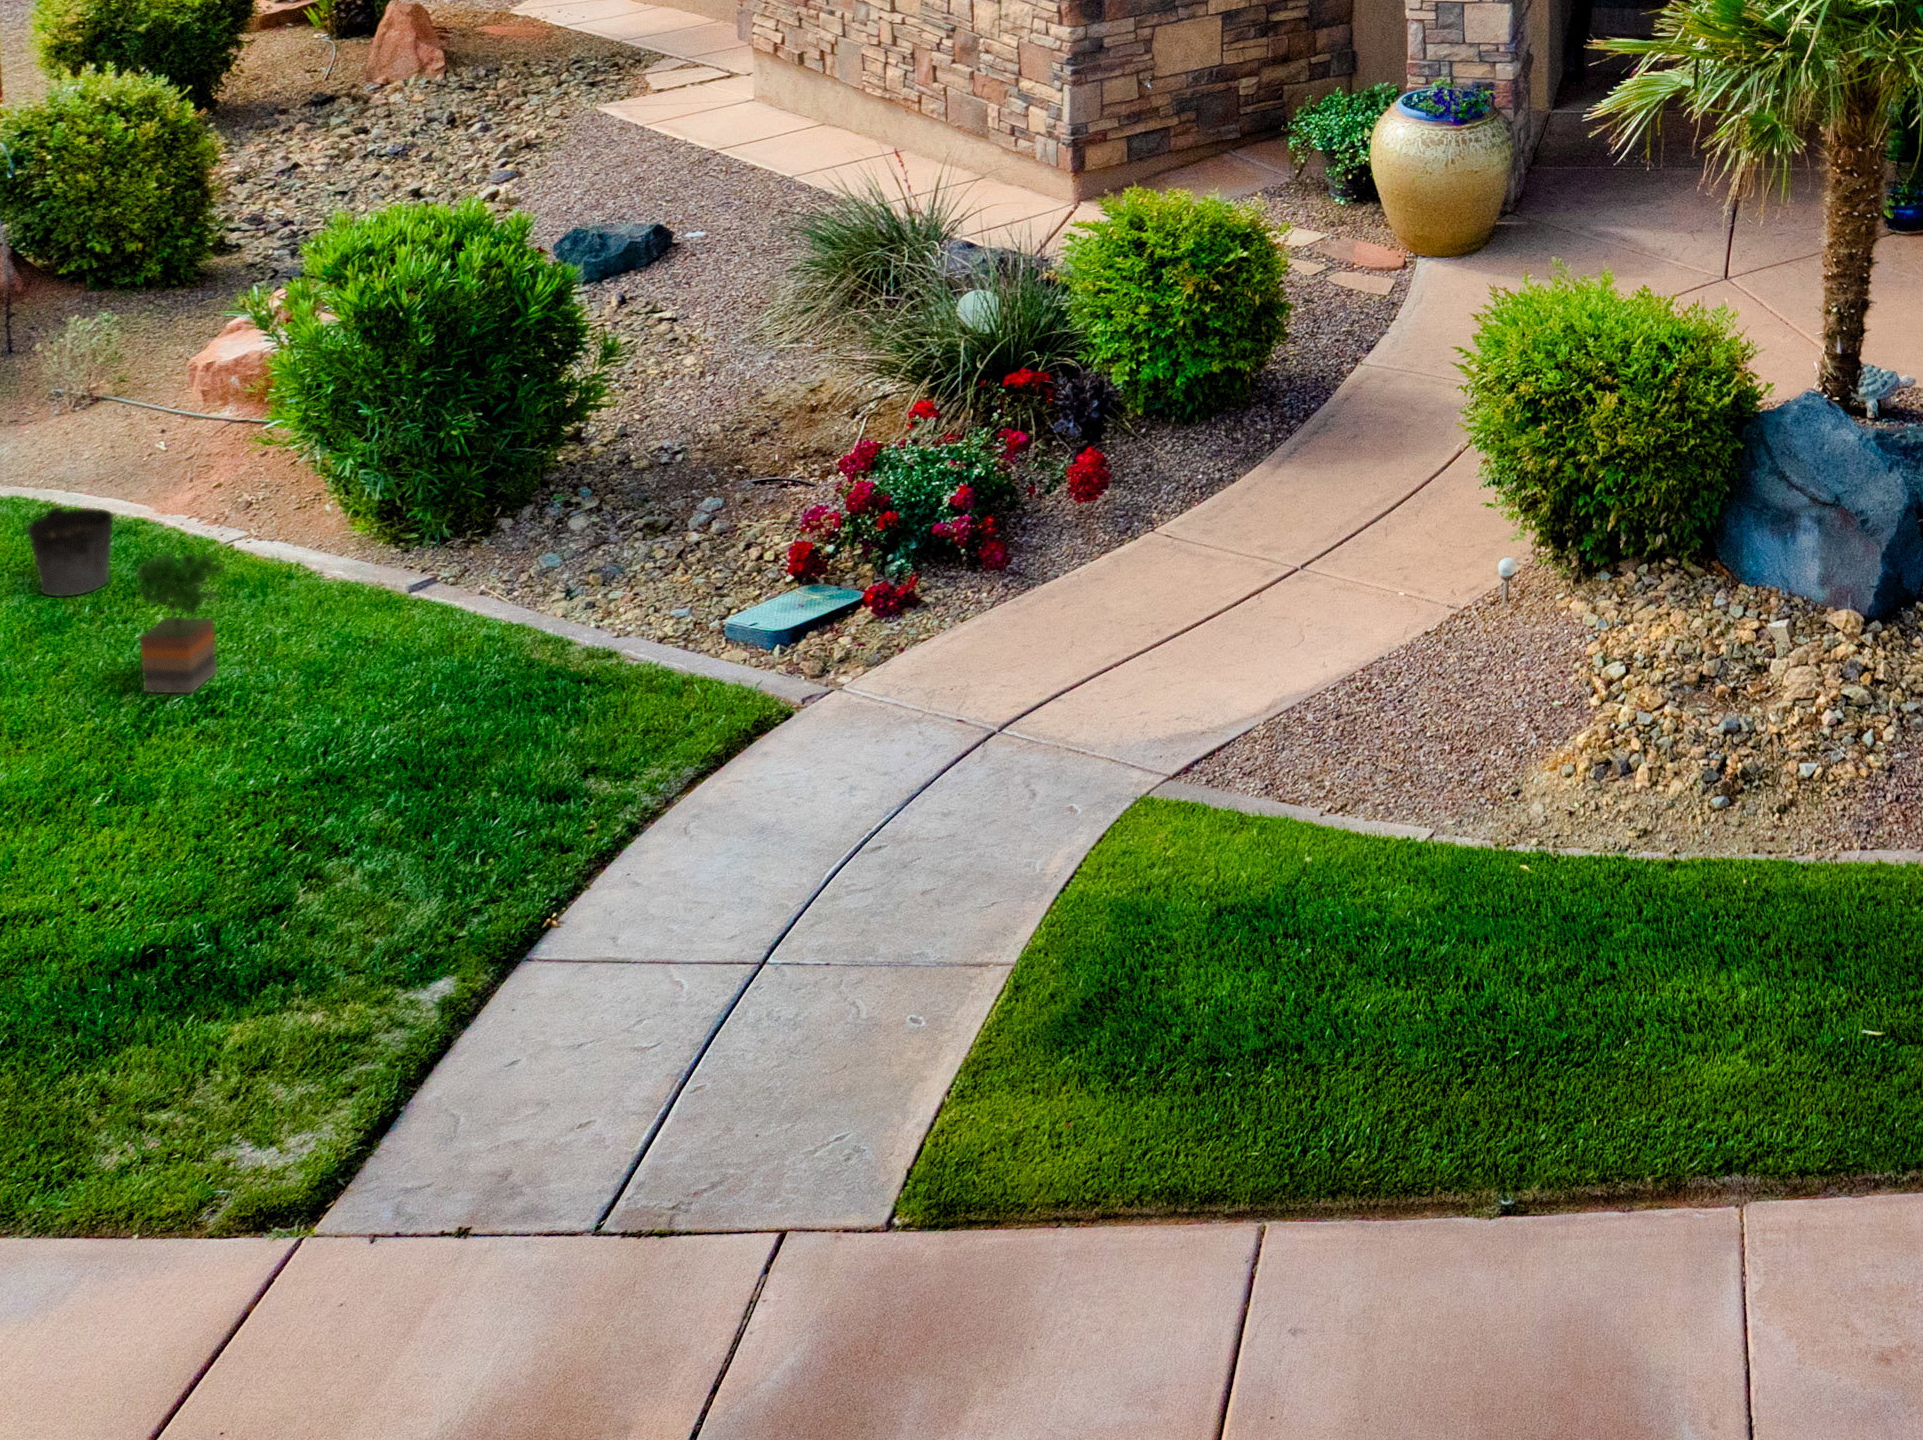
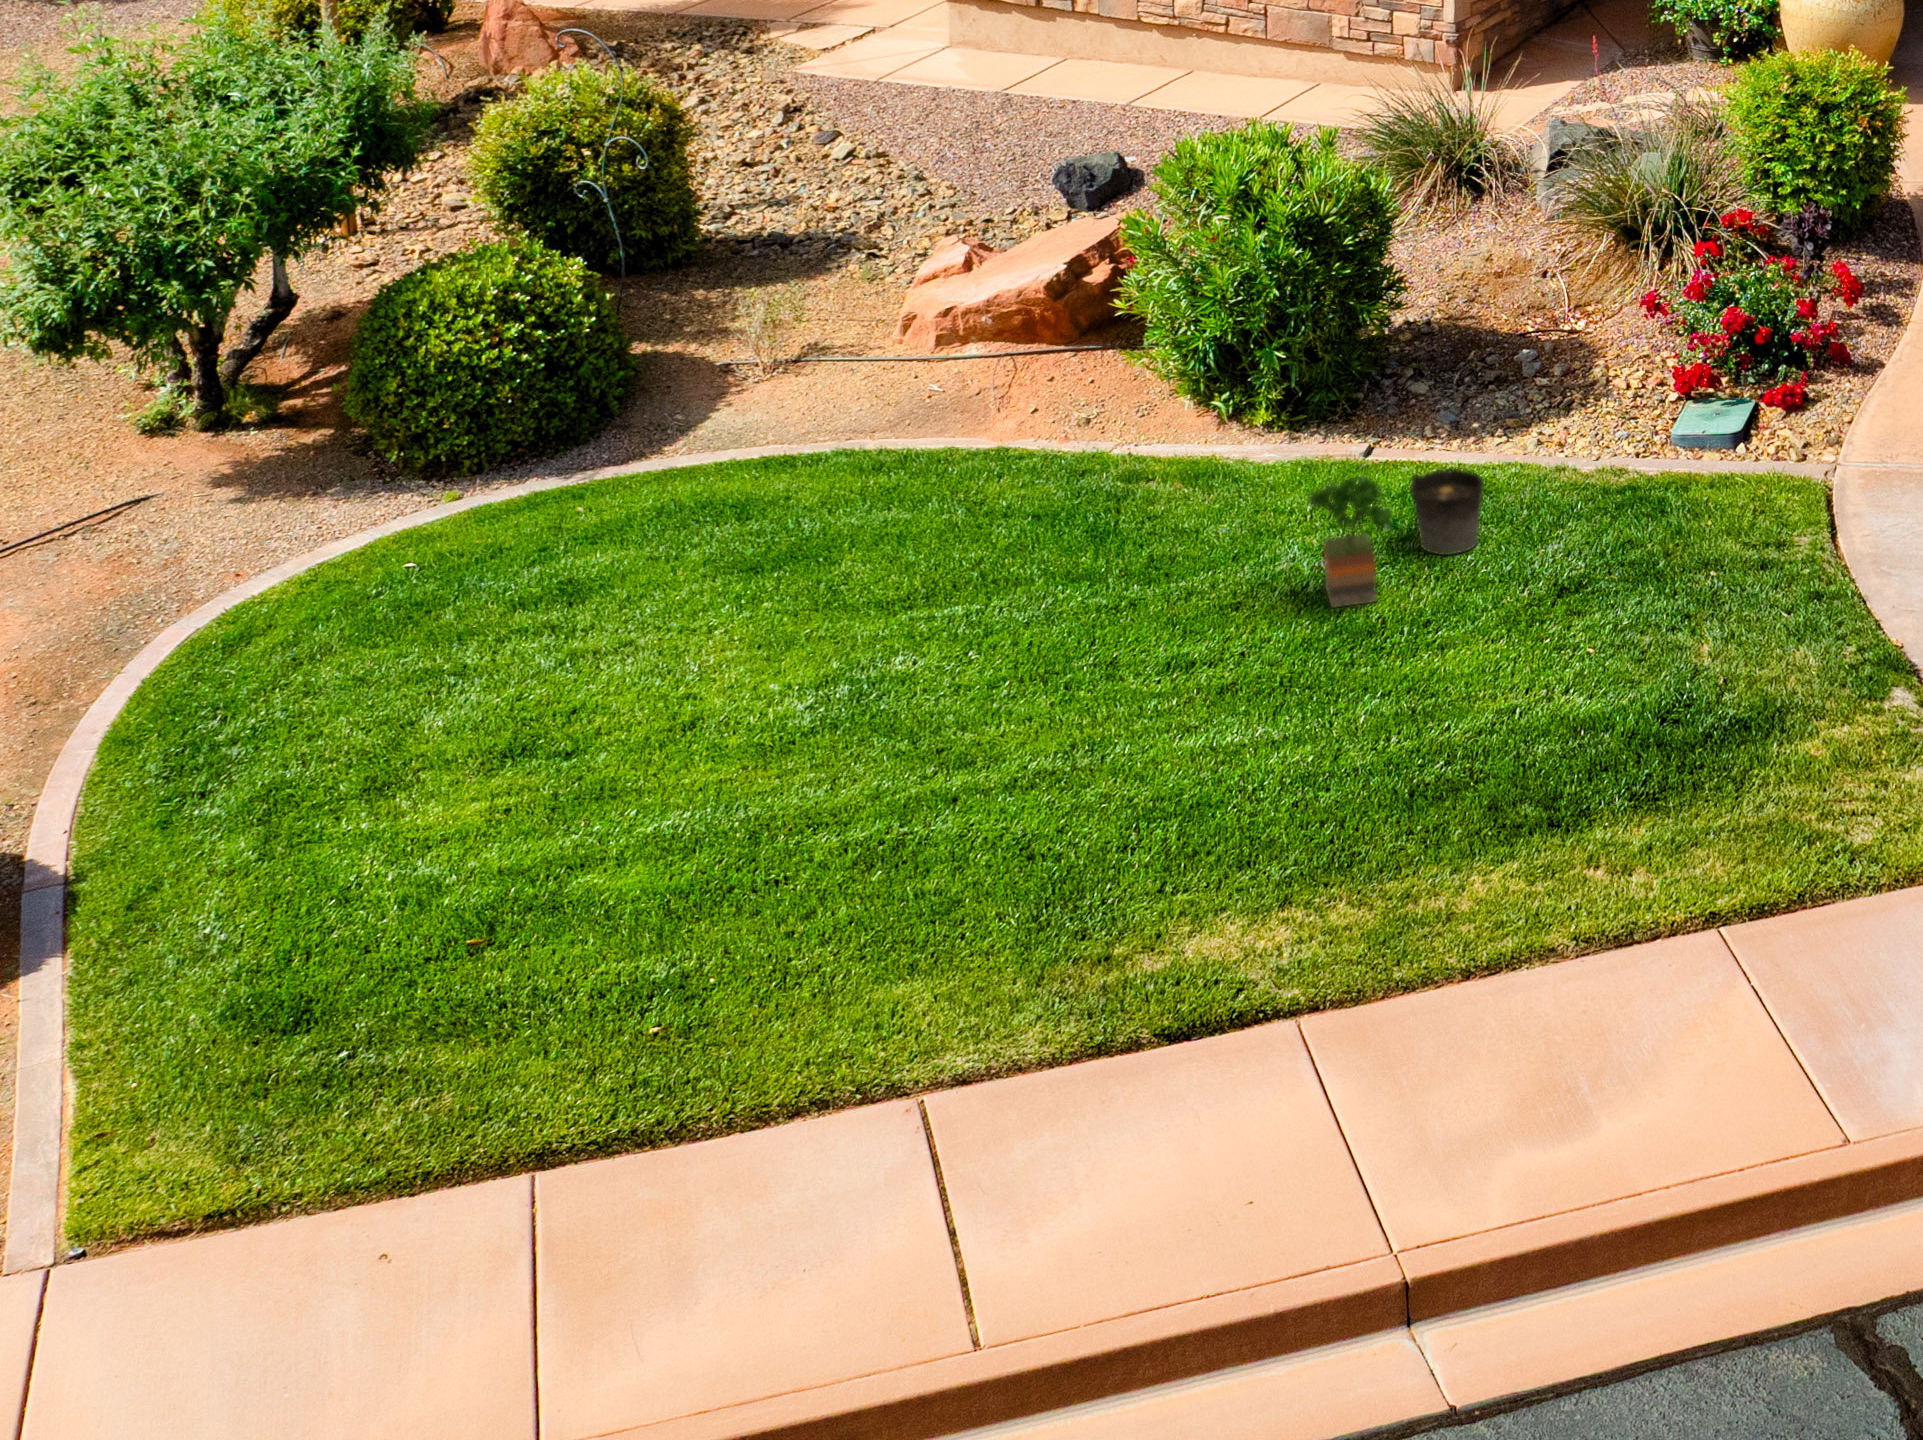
bucket: present [24,507,113,596] -> present [1408,469,1484,555]

